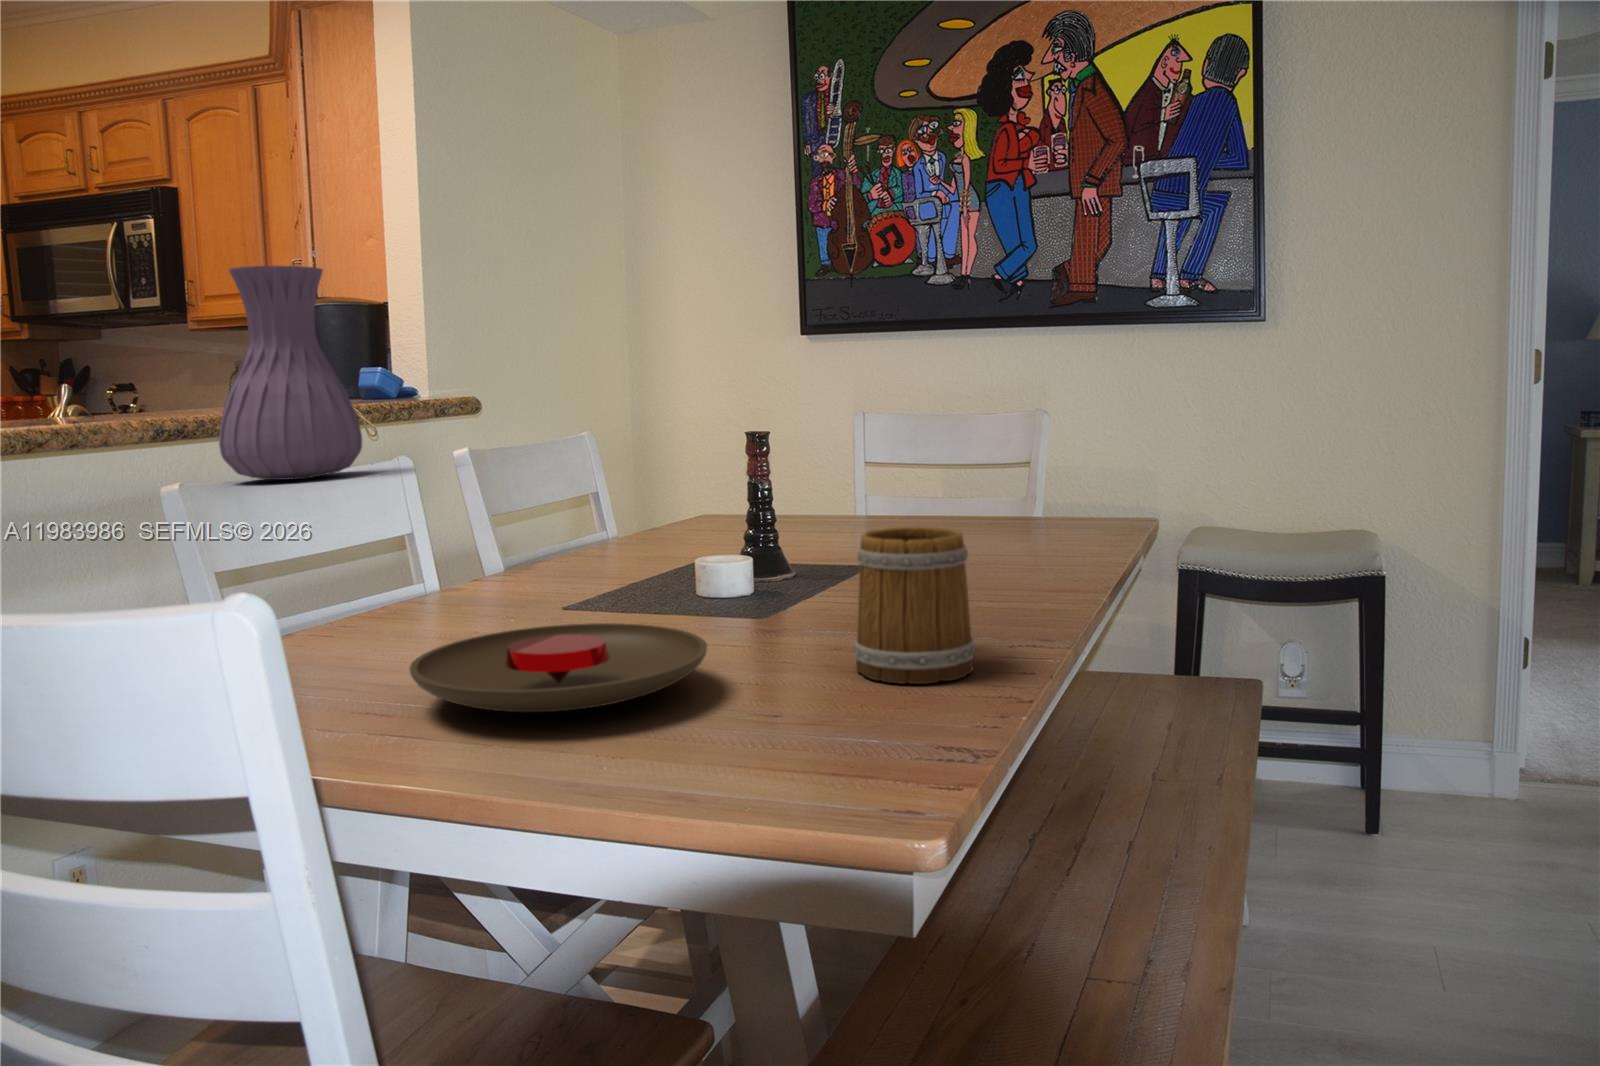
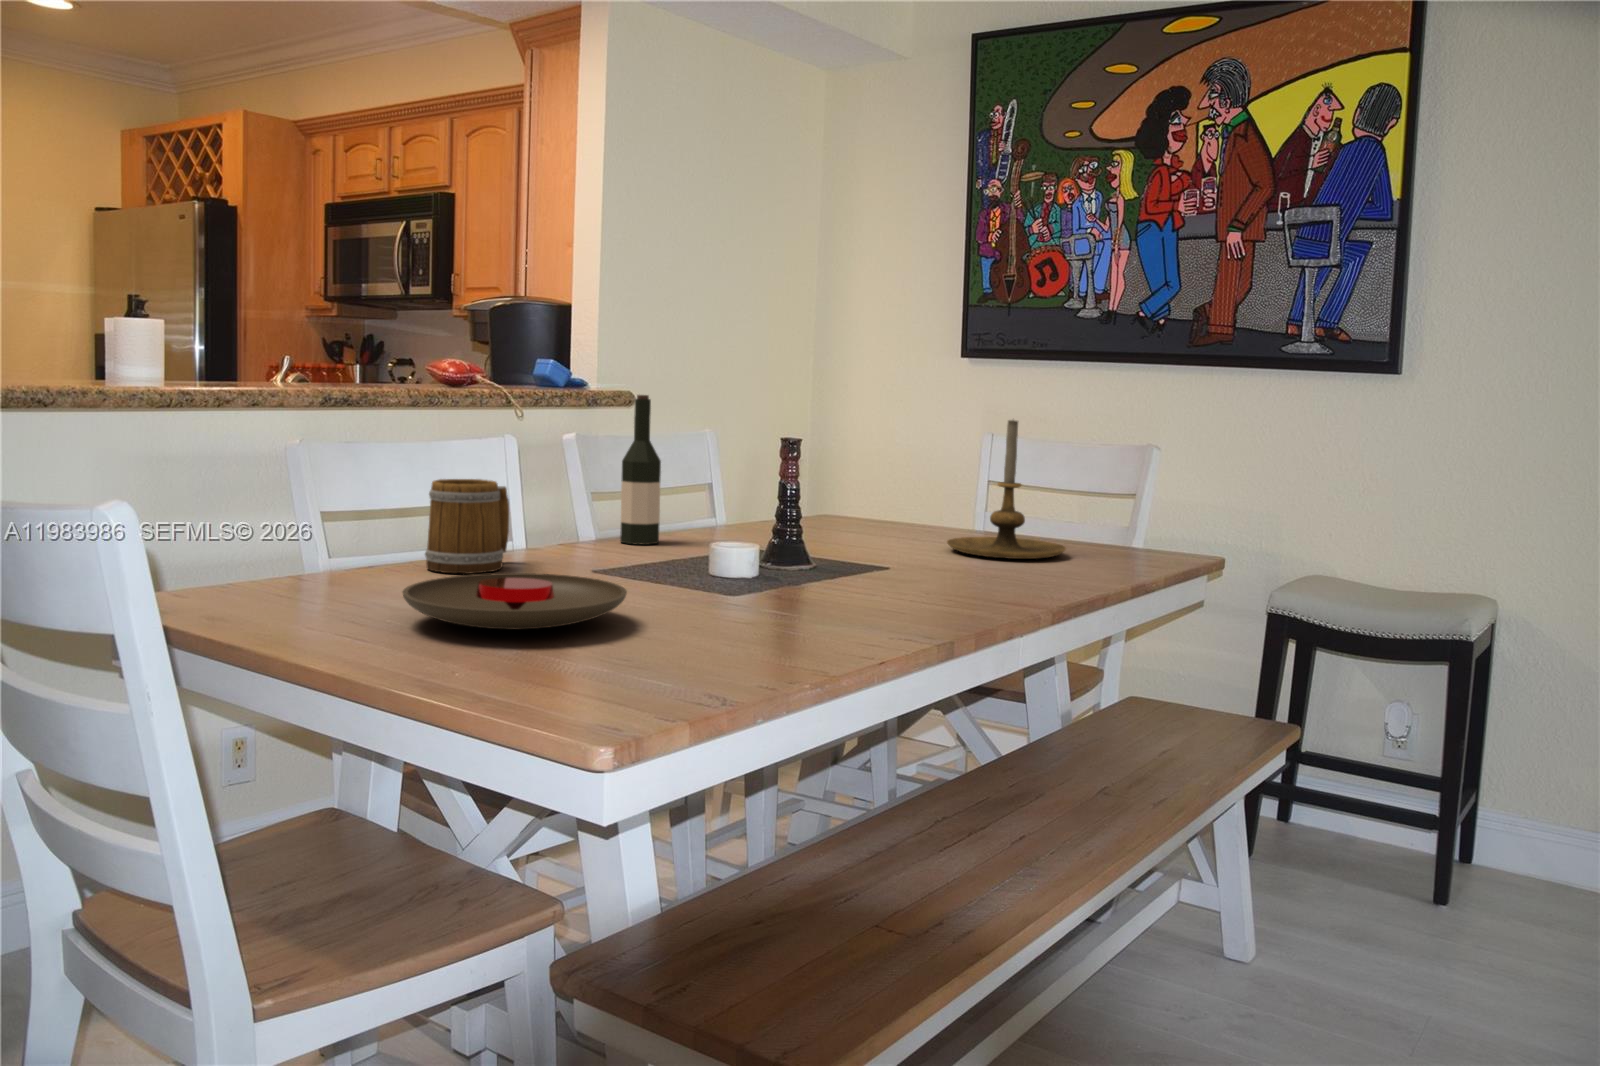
vase: present [219,266,362,480] -> none [363,281,472,448]
candle holder: none [901,389,1031,543] -> present [947,420,1066,559]
wine bottle: none [536,393,590,572] -> present [620,395,661,545]
mug: present [853,527,976,684] -> present [425,479,509,574]

